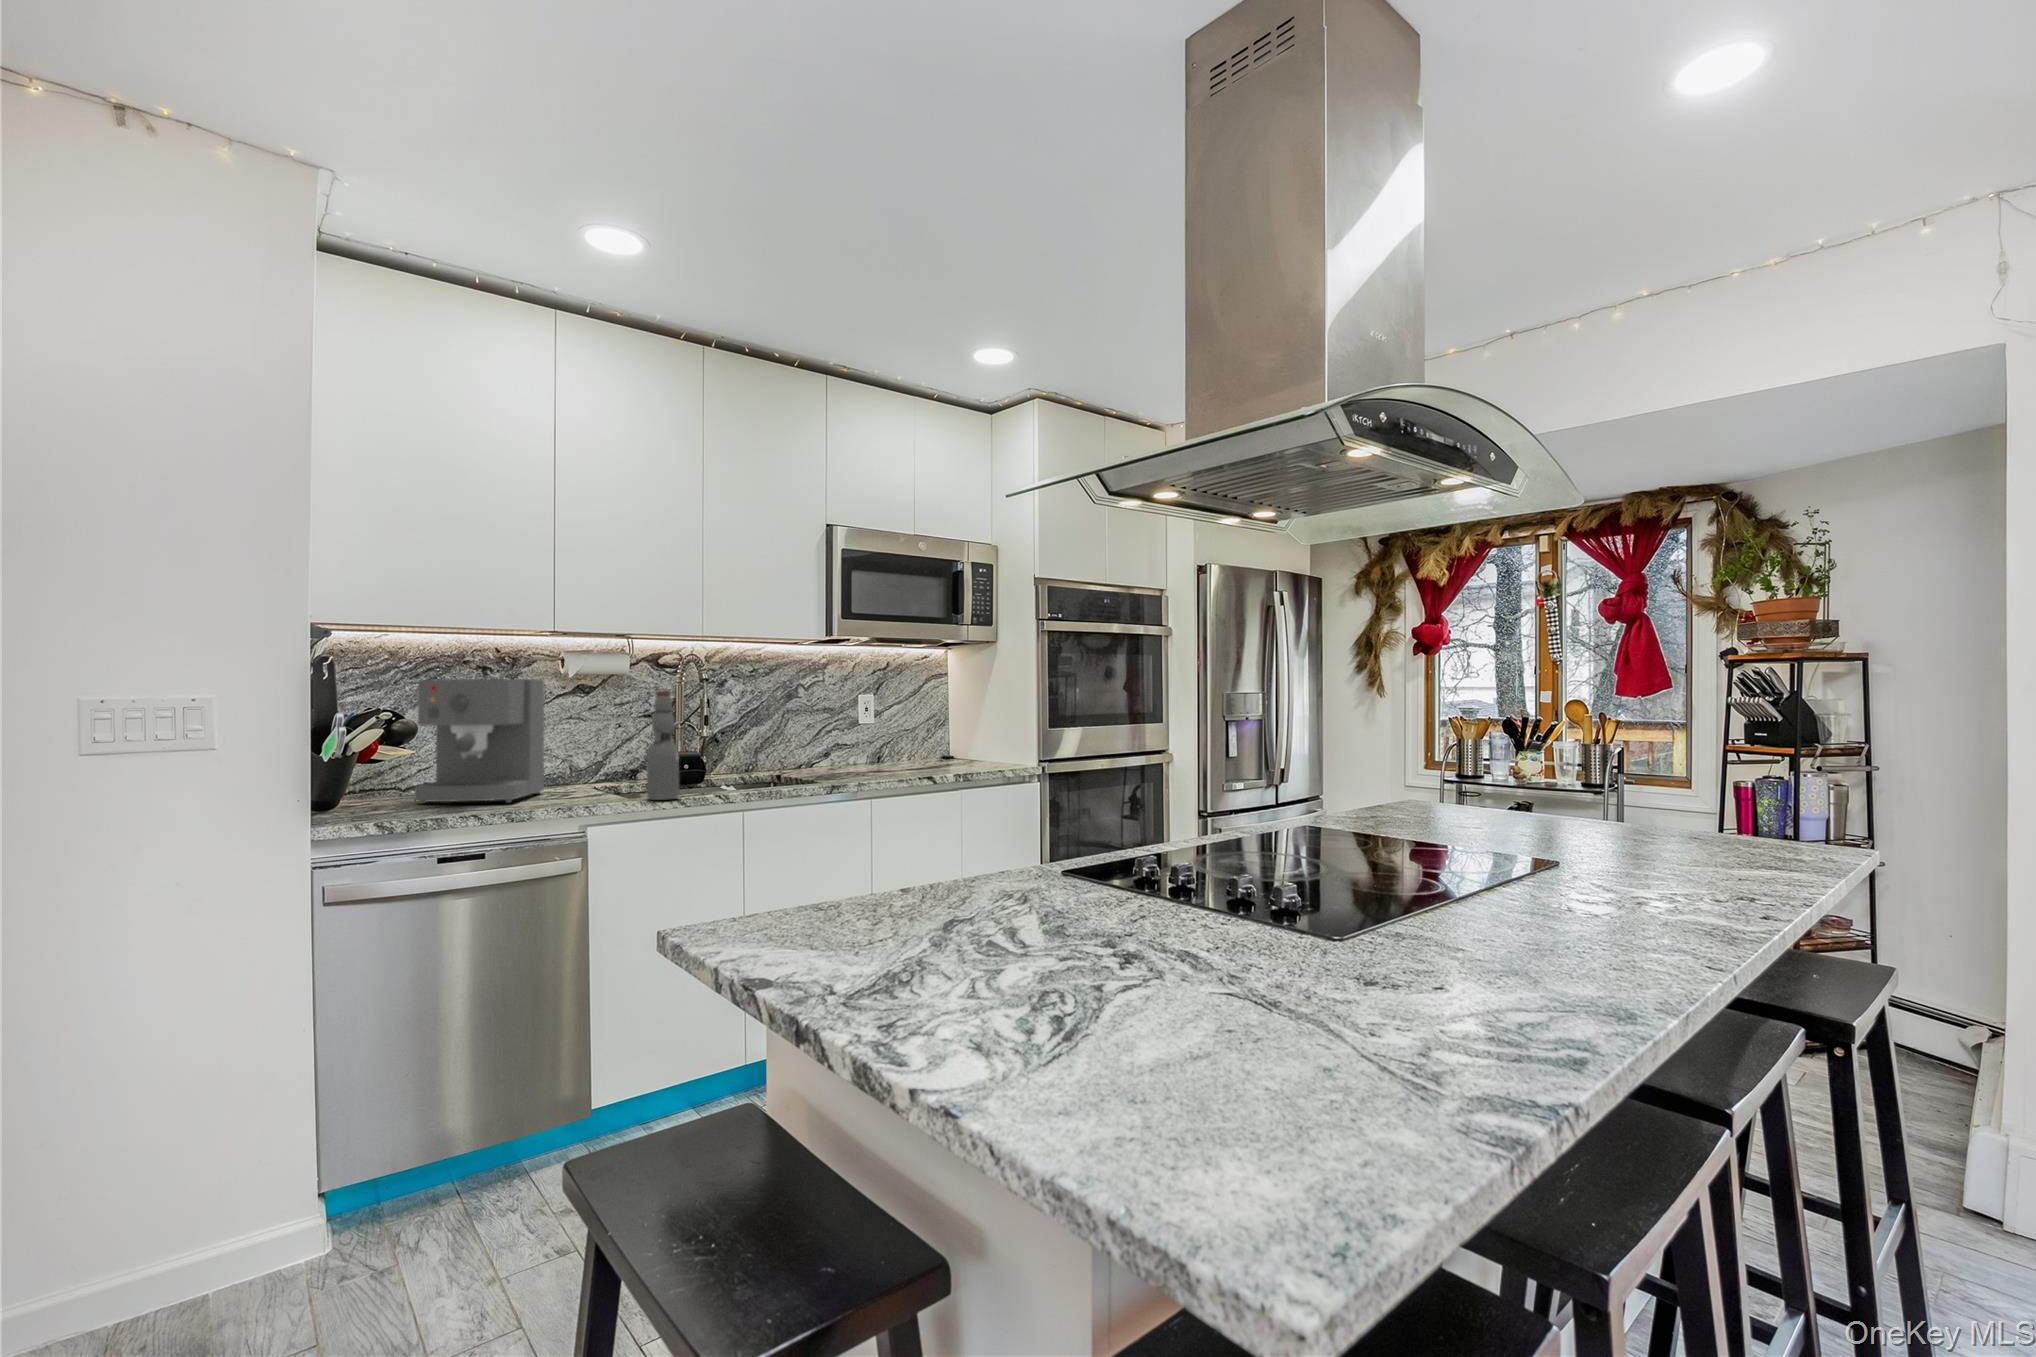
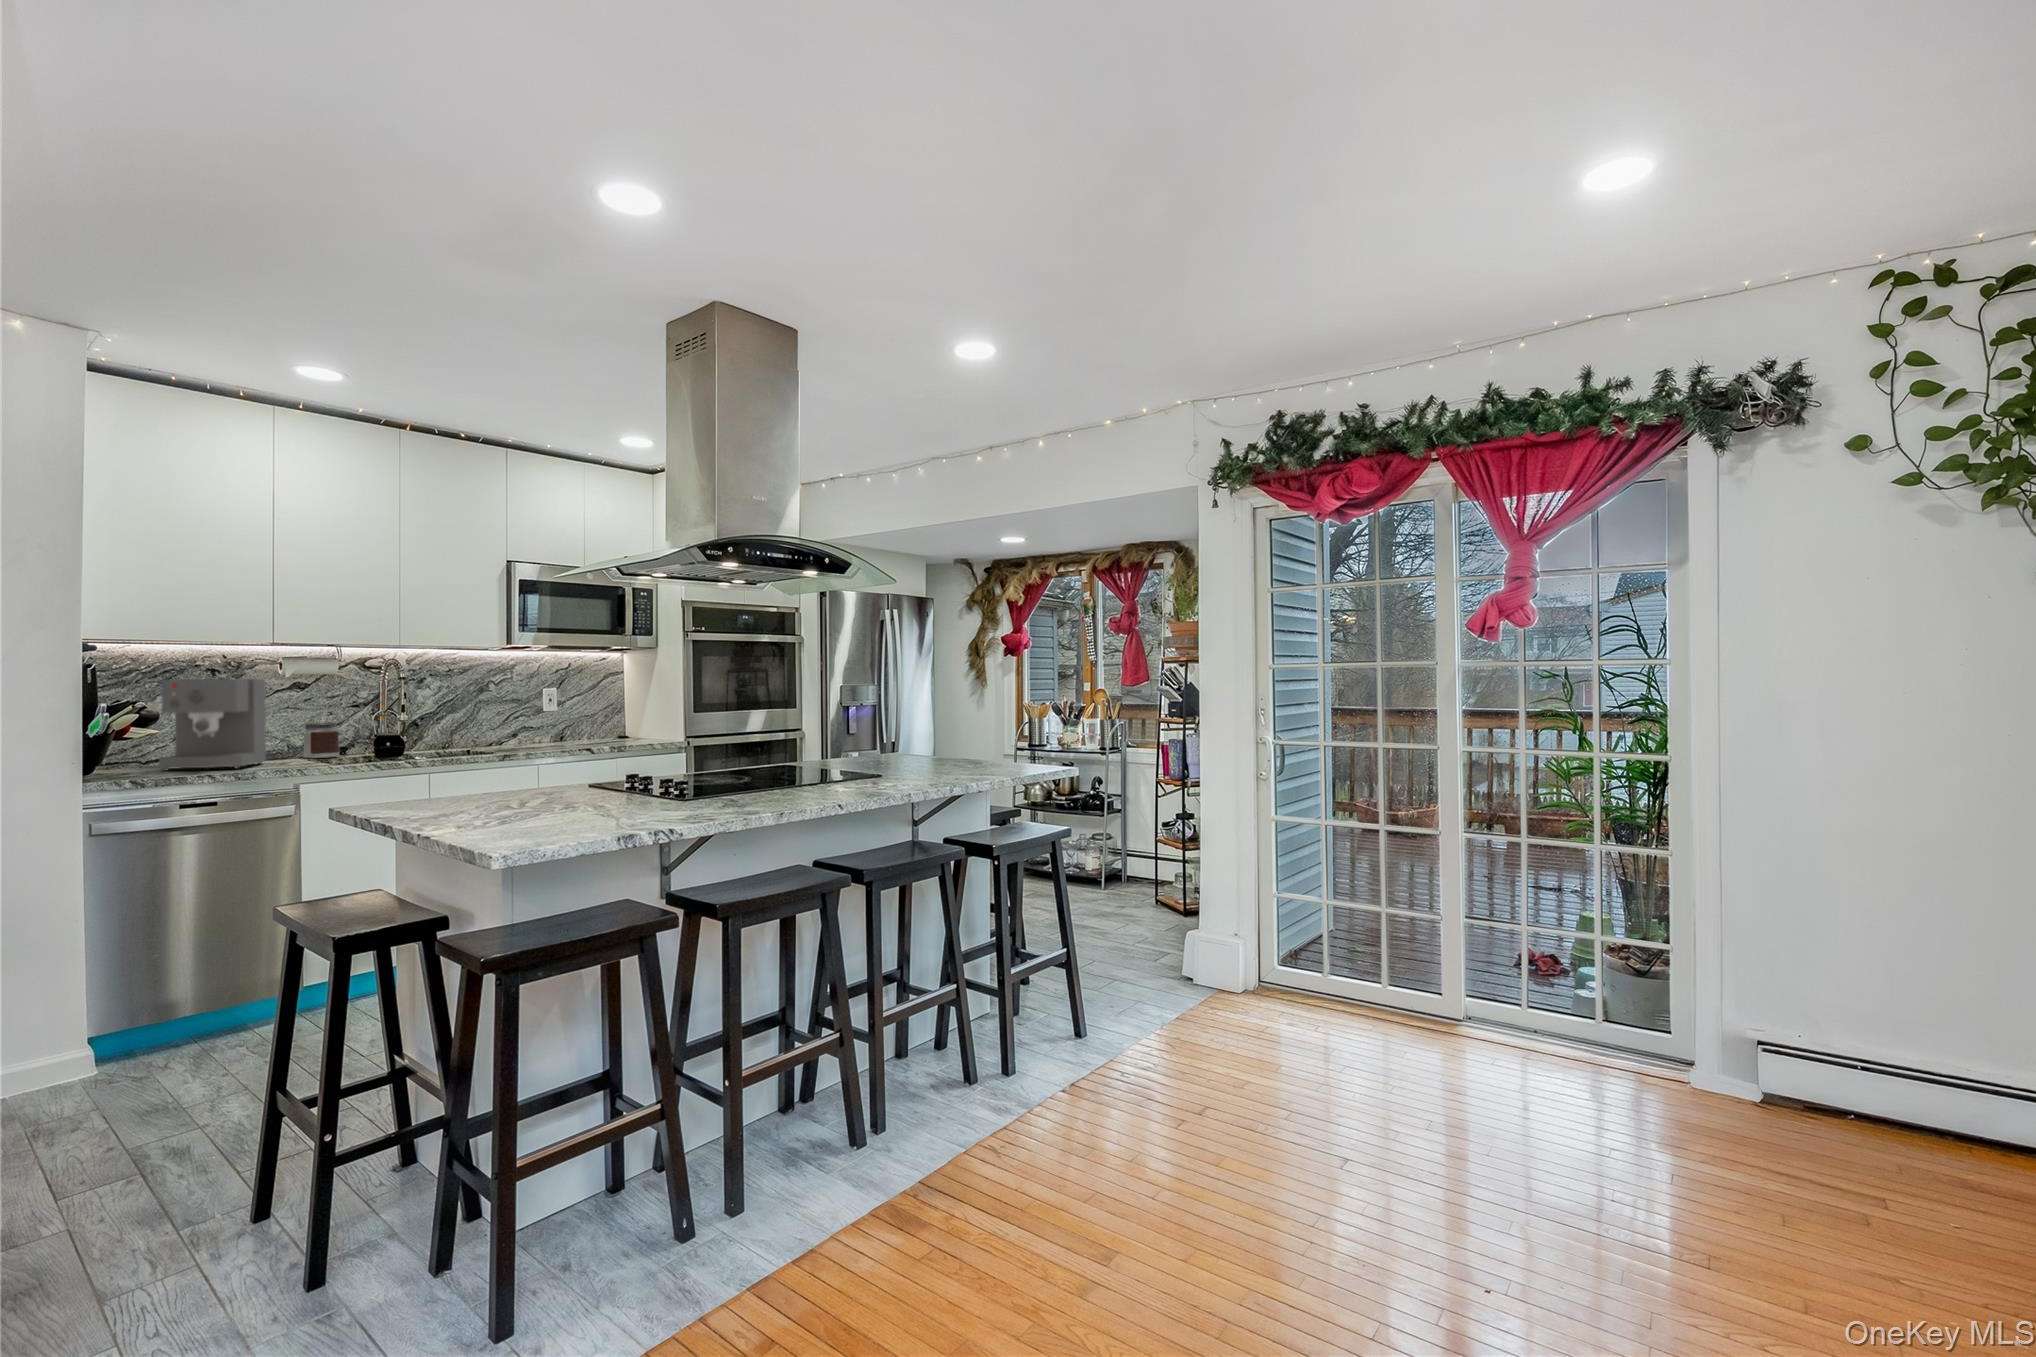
bottle: present [647,691,679,800] -> none [350,687,377,766]
jar: none [588,737,630,785] -> present [303,722,339,758]

